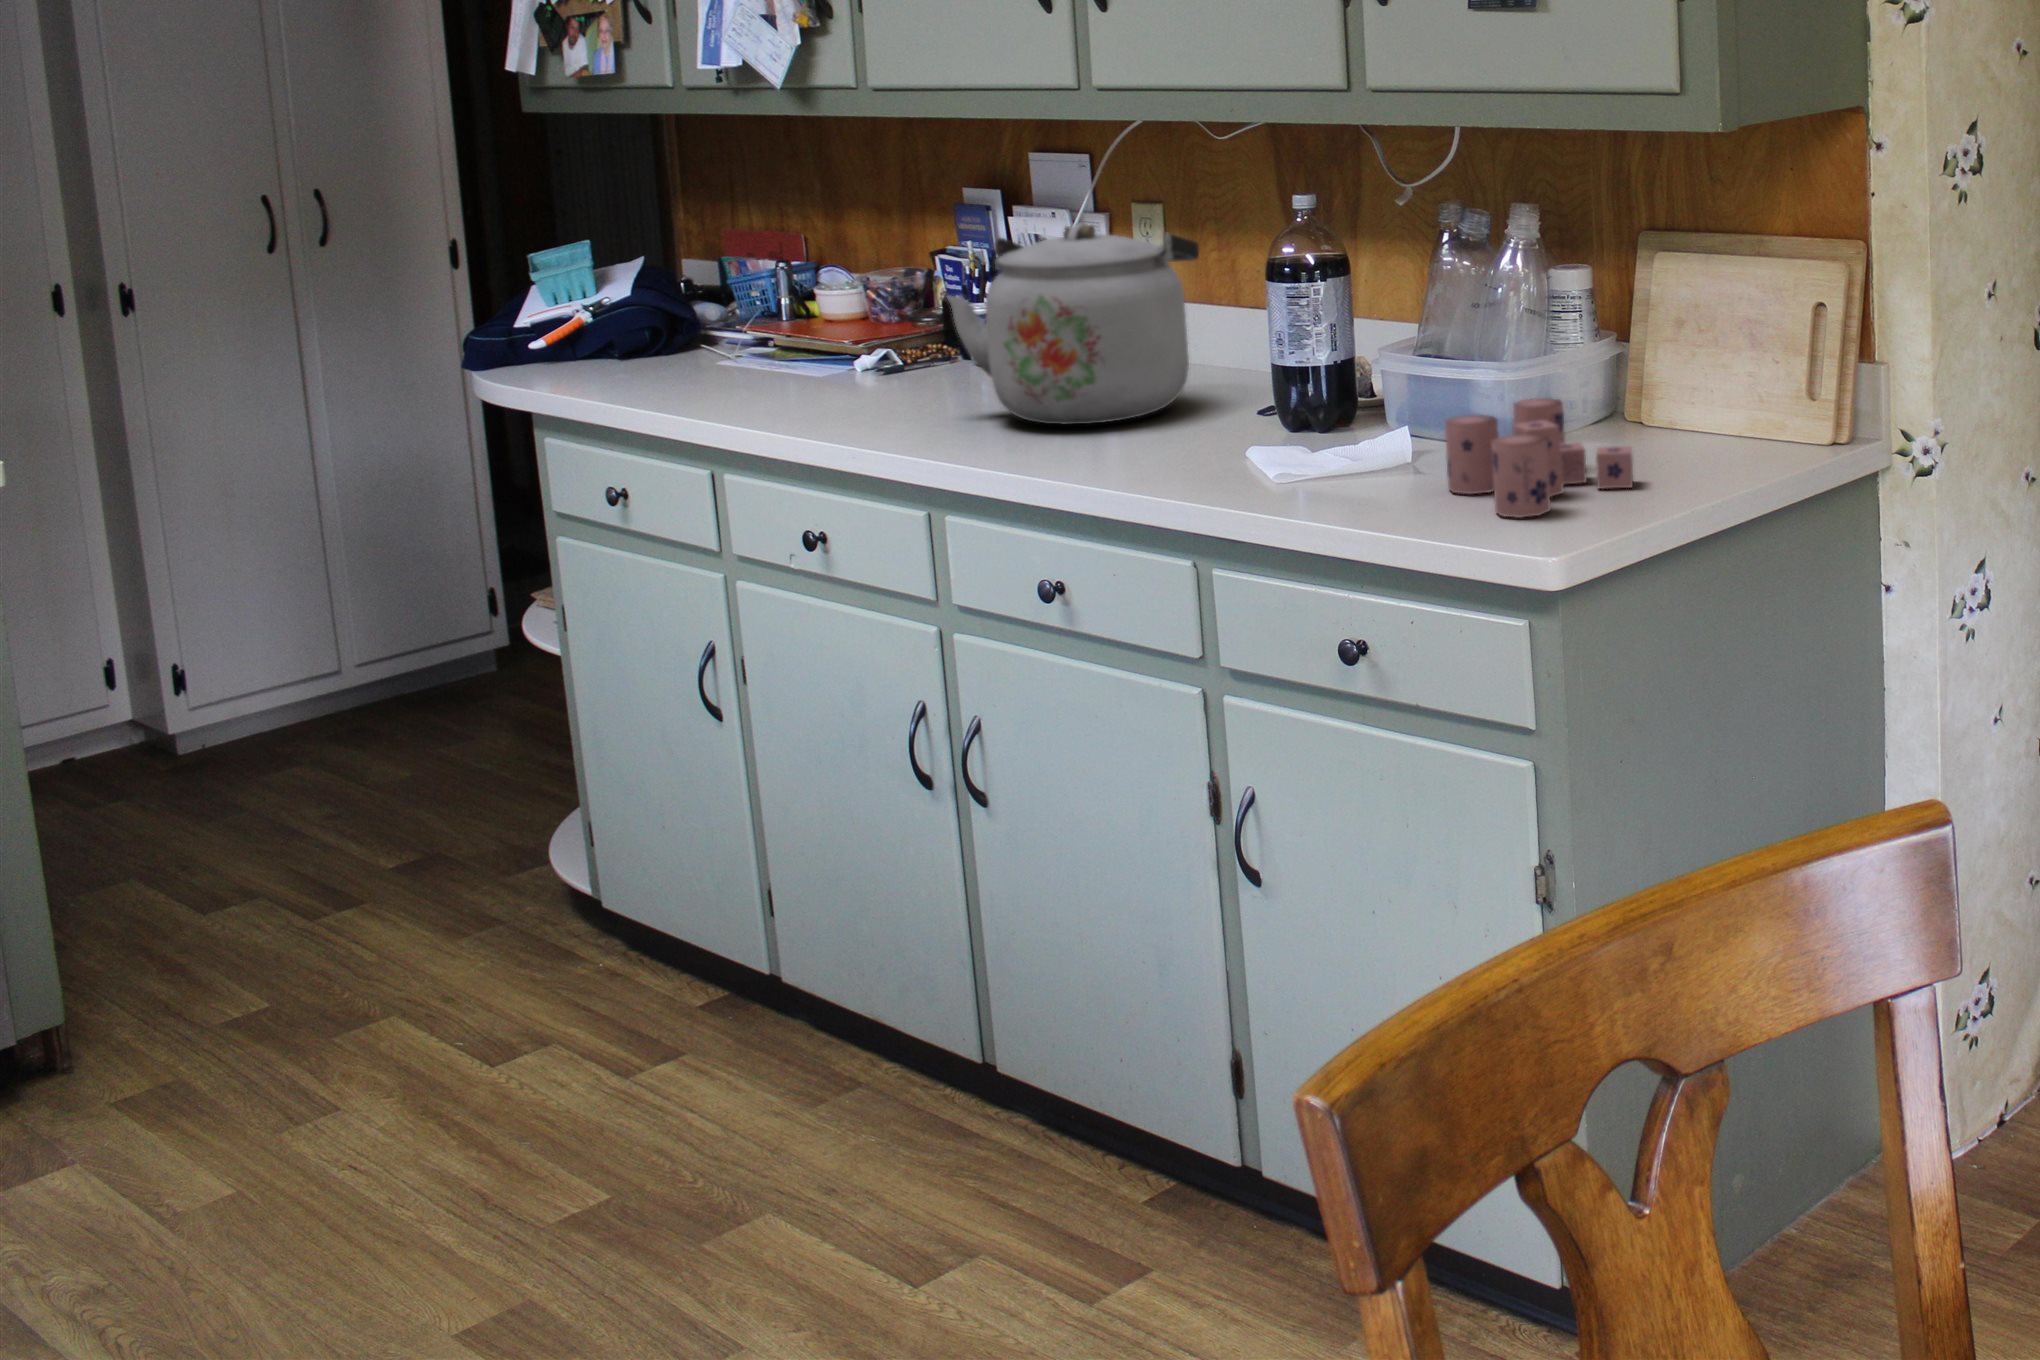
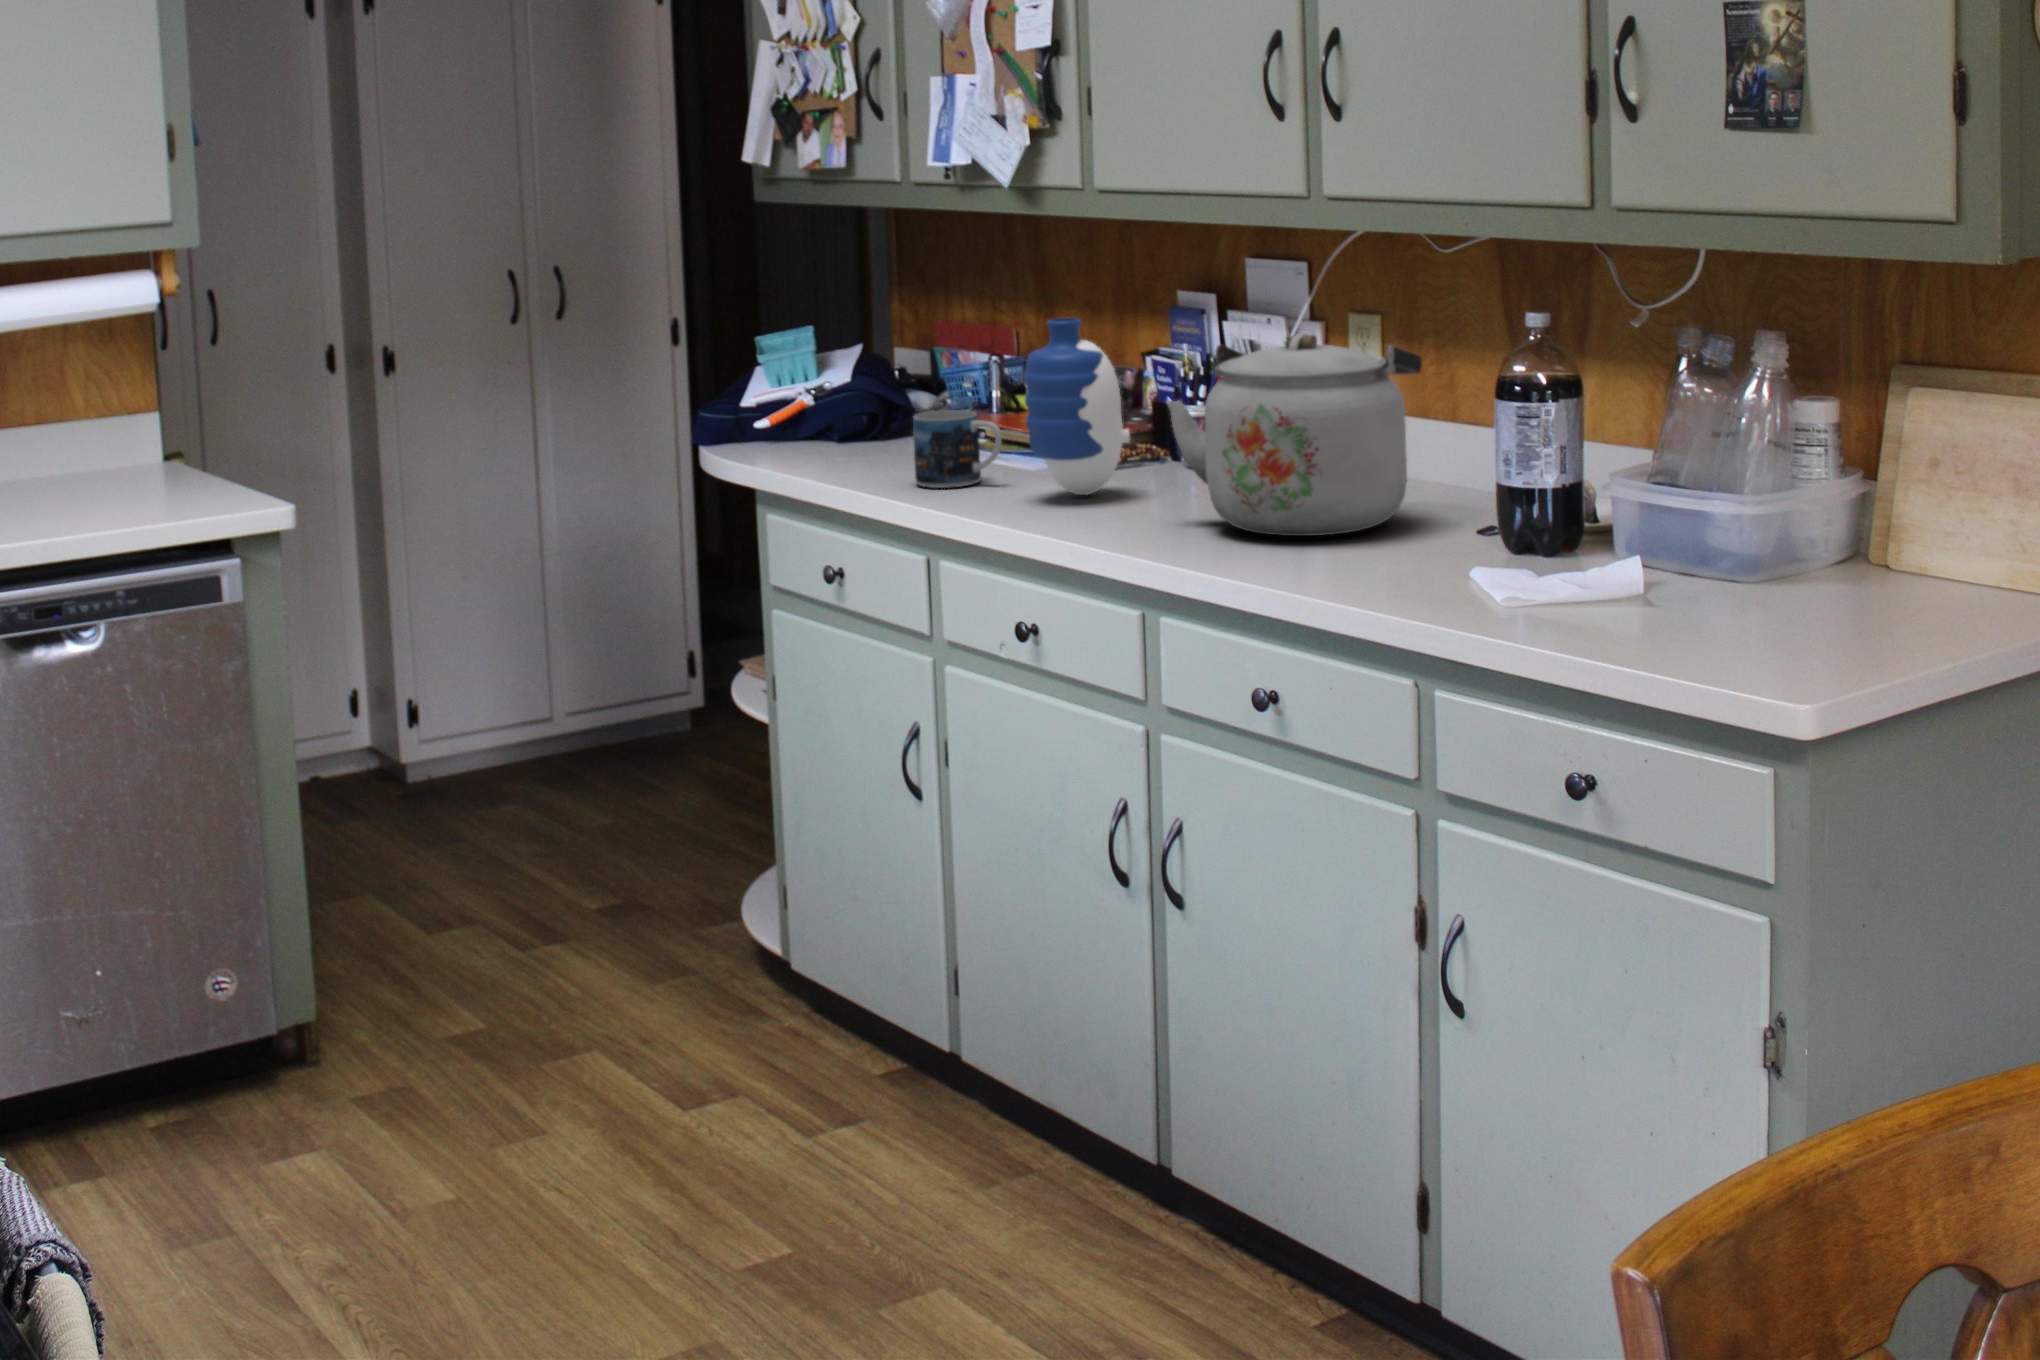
vase: none [802,217,915,394] -> present [1023,318,1130,495]
mug: none [690,314,785,394] -> present [913,410,1002,488]
candle: present [1445,398,1633,518] -> none [1674,533,1879,654]

